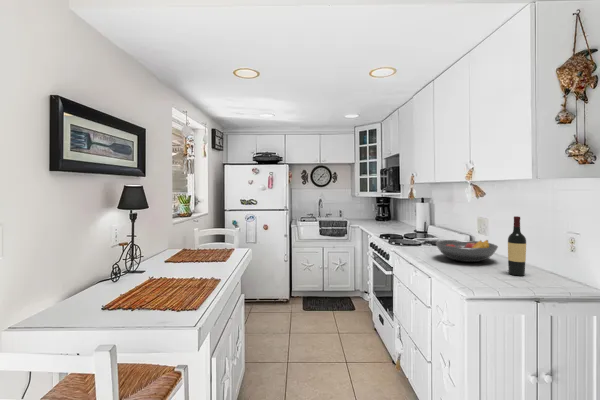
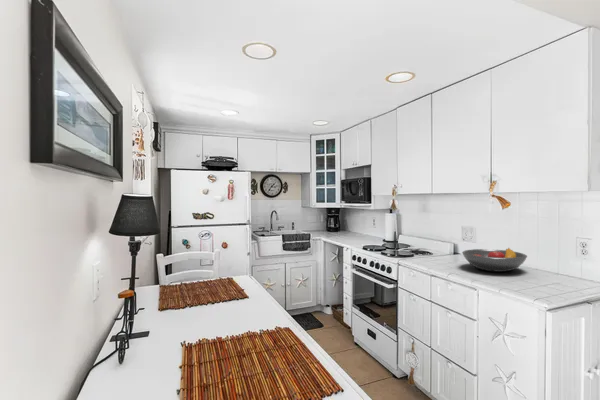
wine bottle: present [508,216,526,276] -> none [556,224,576,283]

